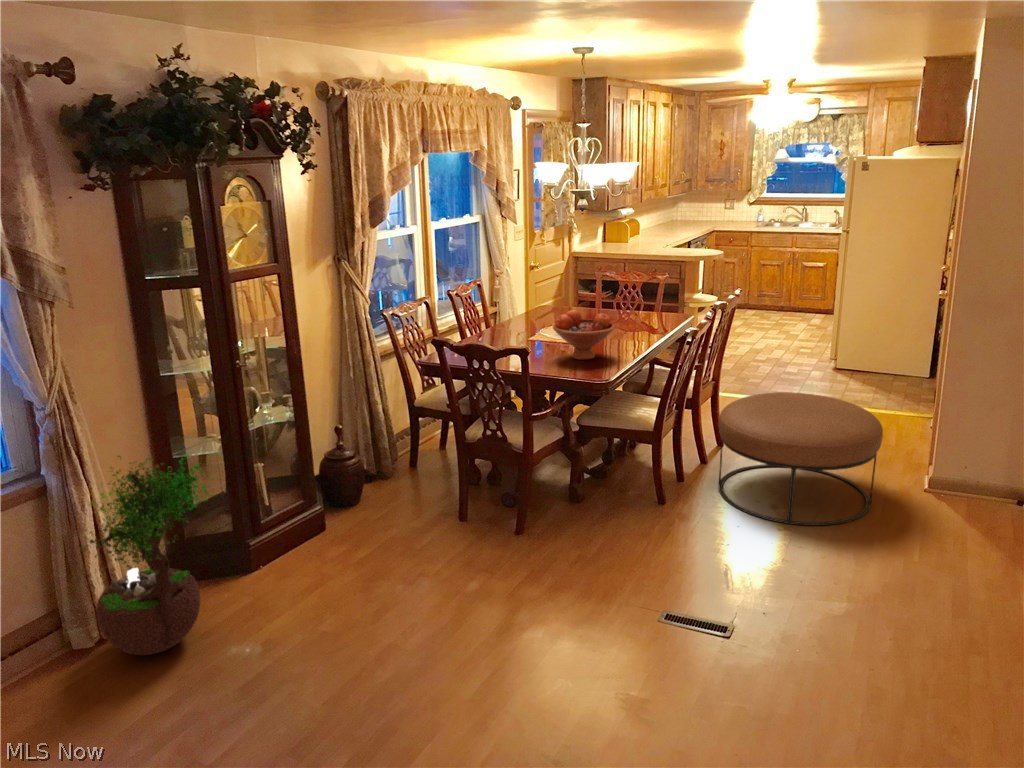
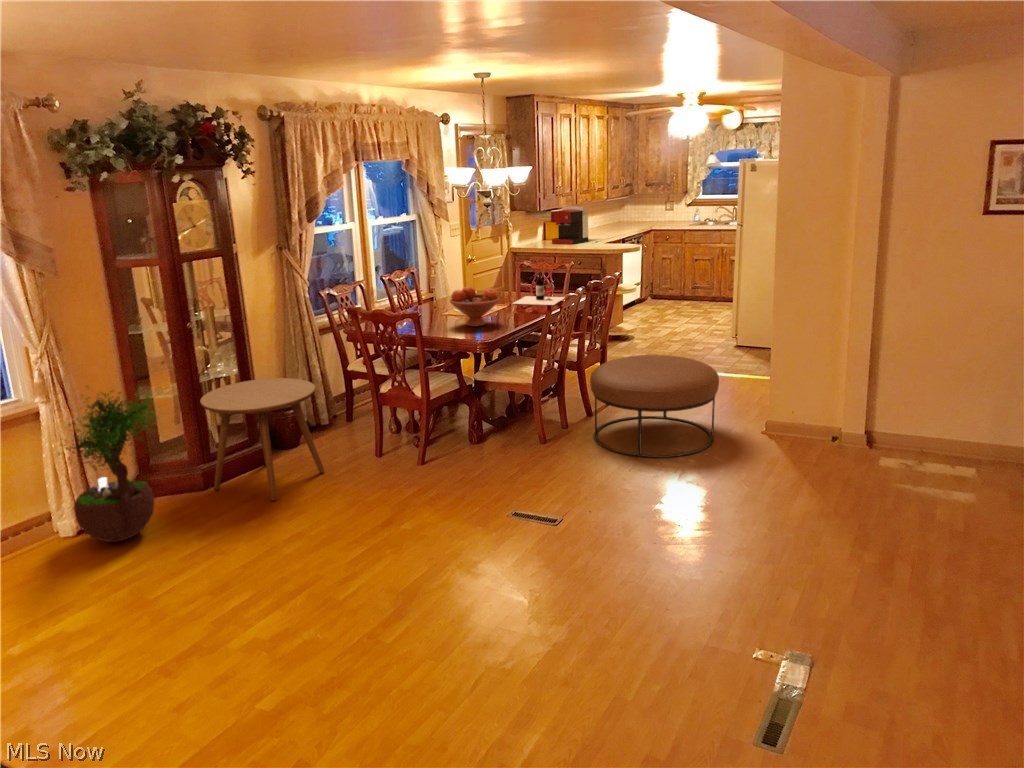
coffee maker: none [616,205,659,250] -> present [551,206,588,245]
wine bottle: none [609,288,669,329] -> present [513,272,564,305]
side table: none [252,424,401,587] -> present [200,378,324,501]

